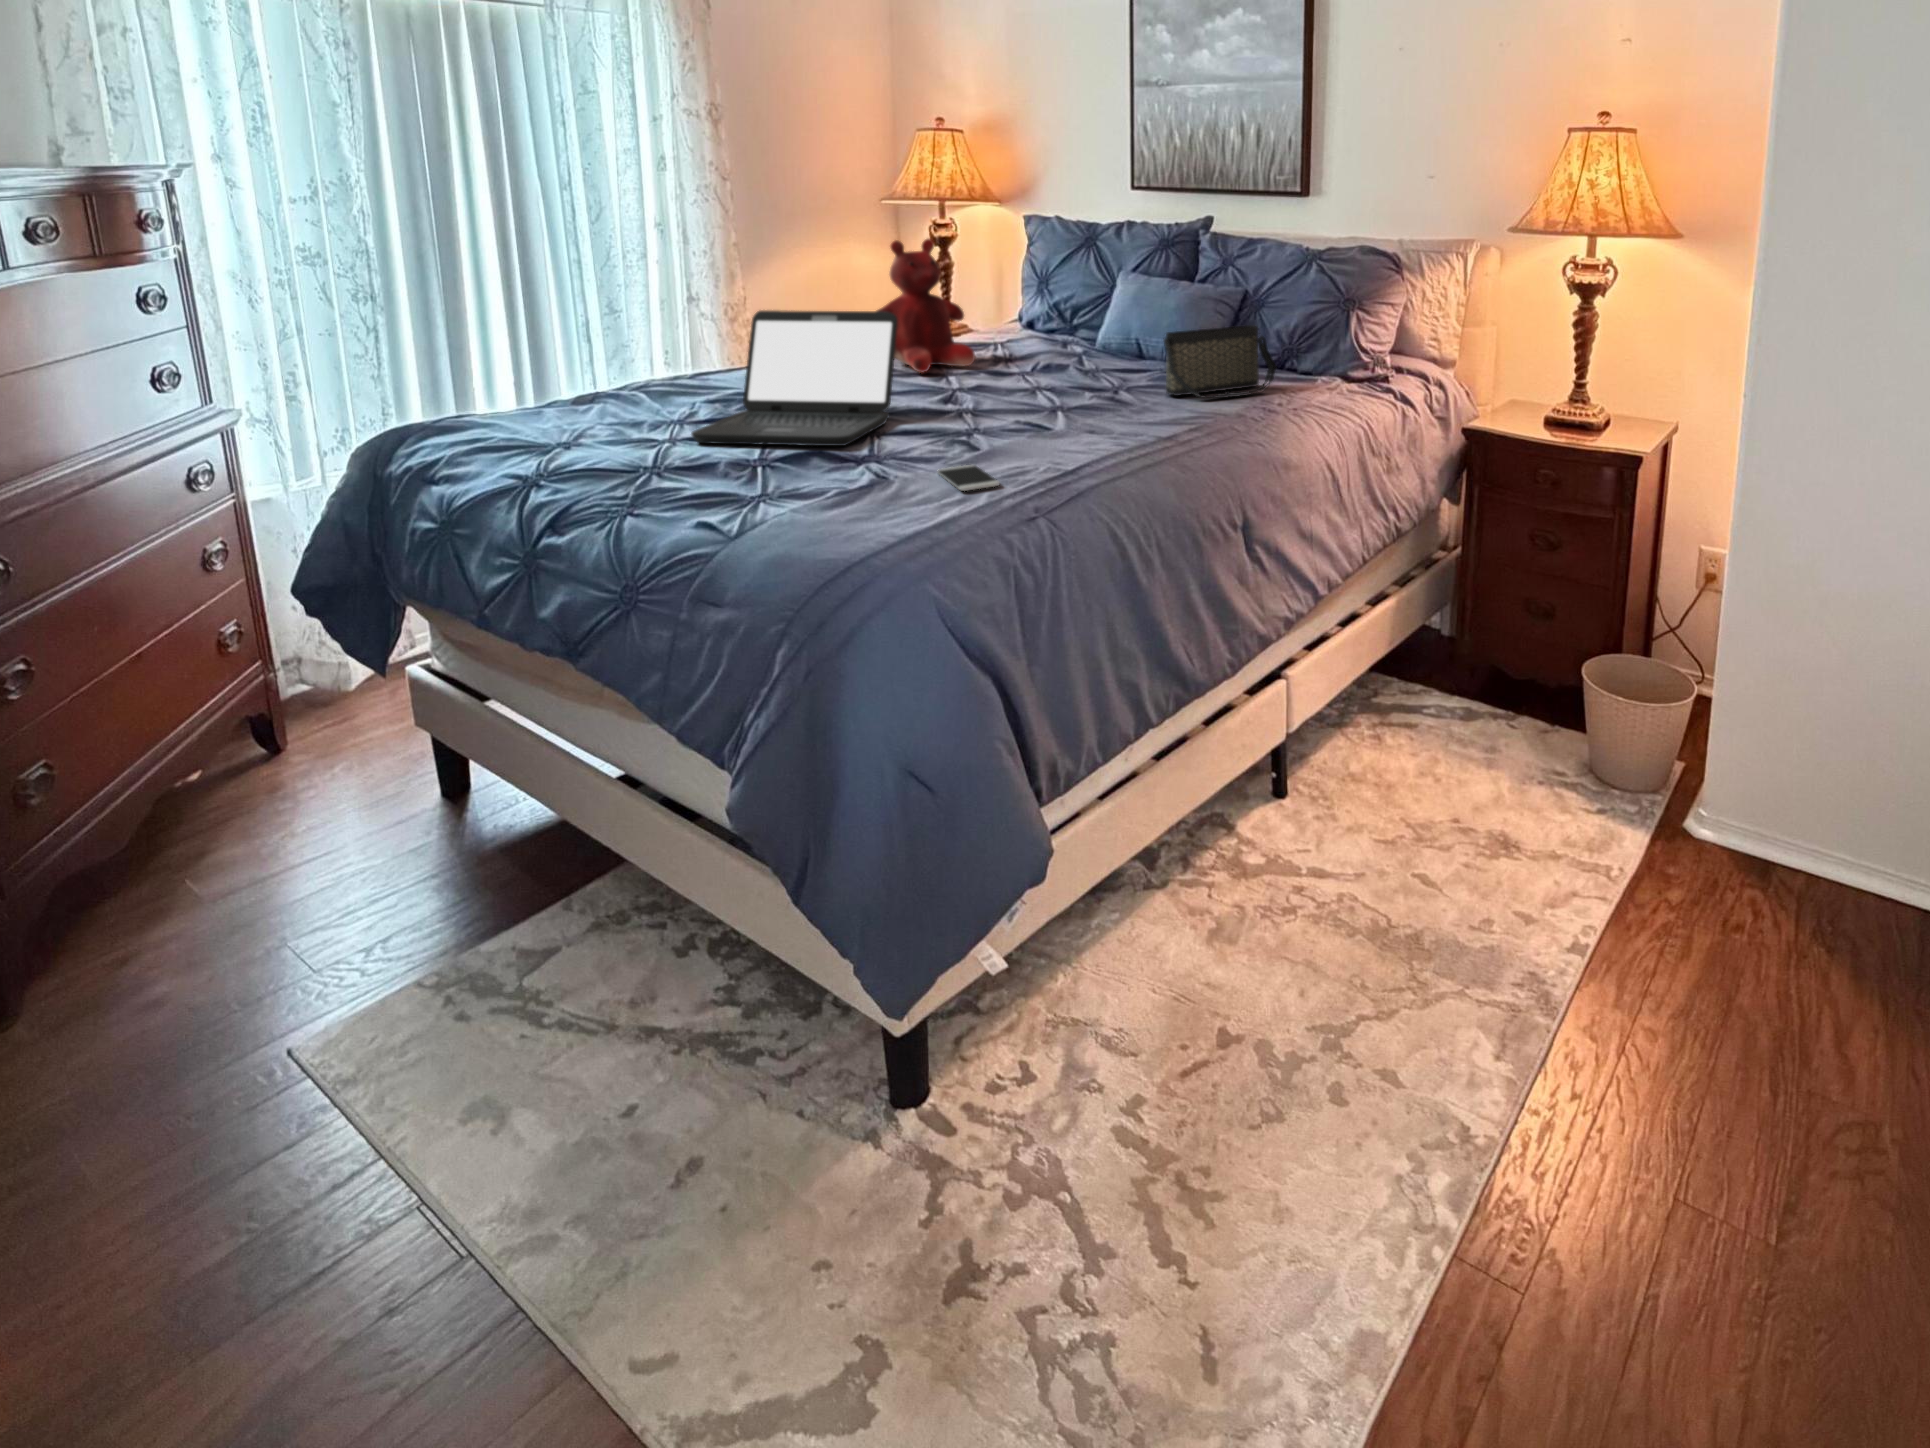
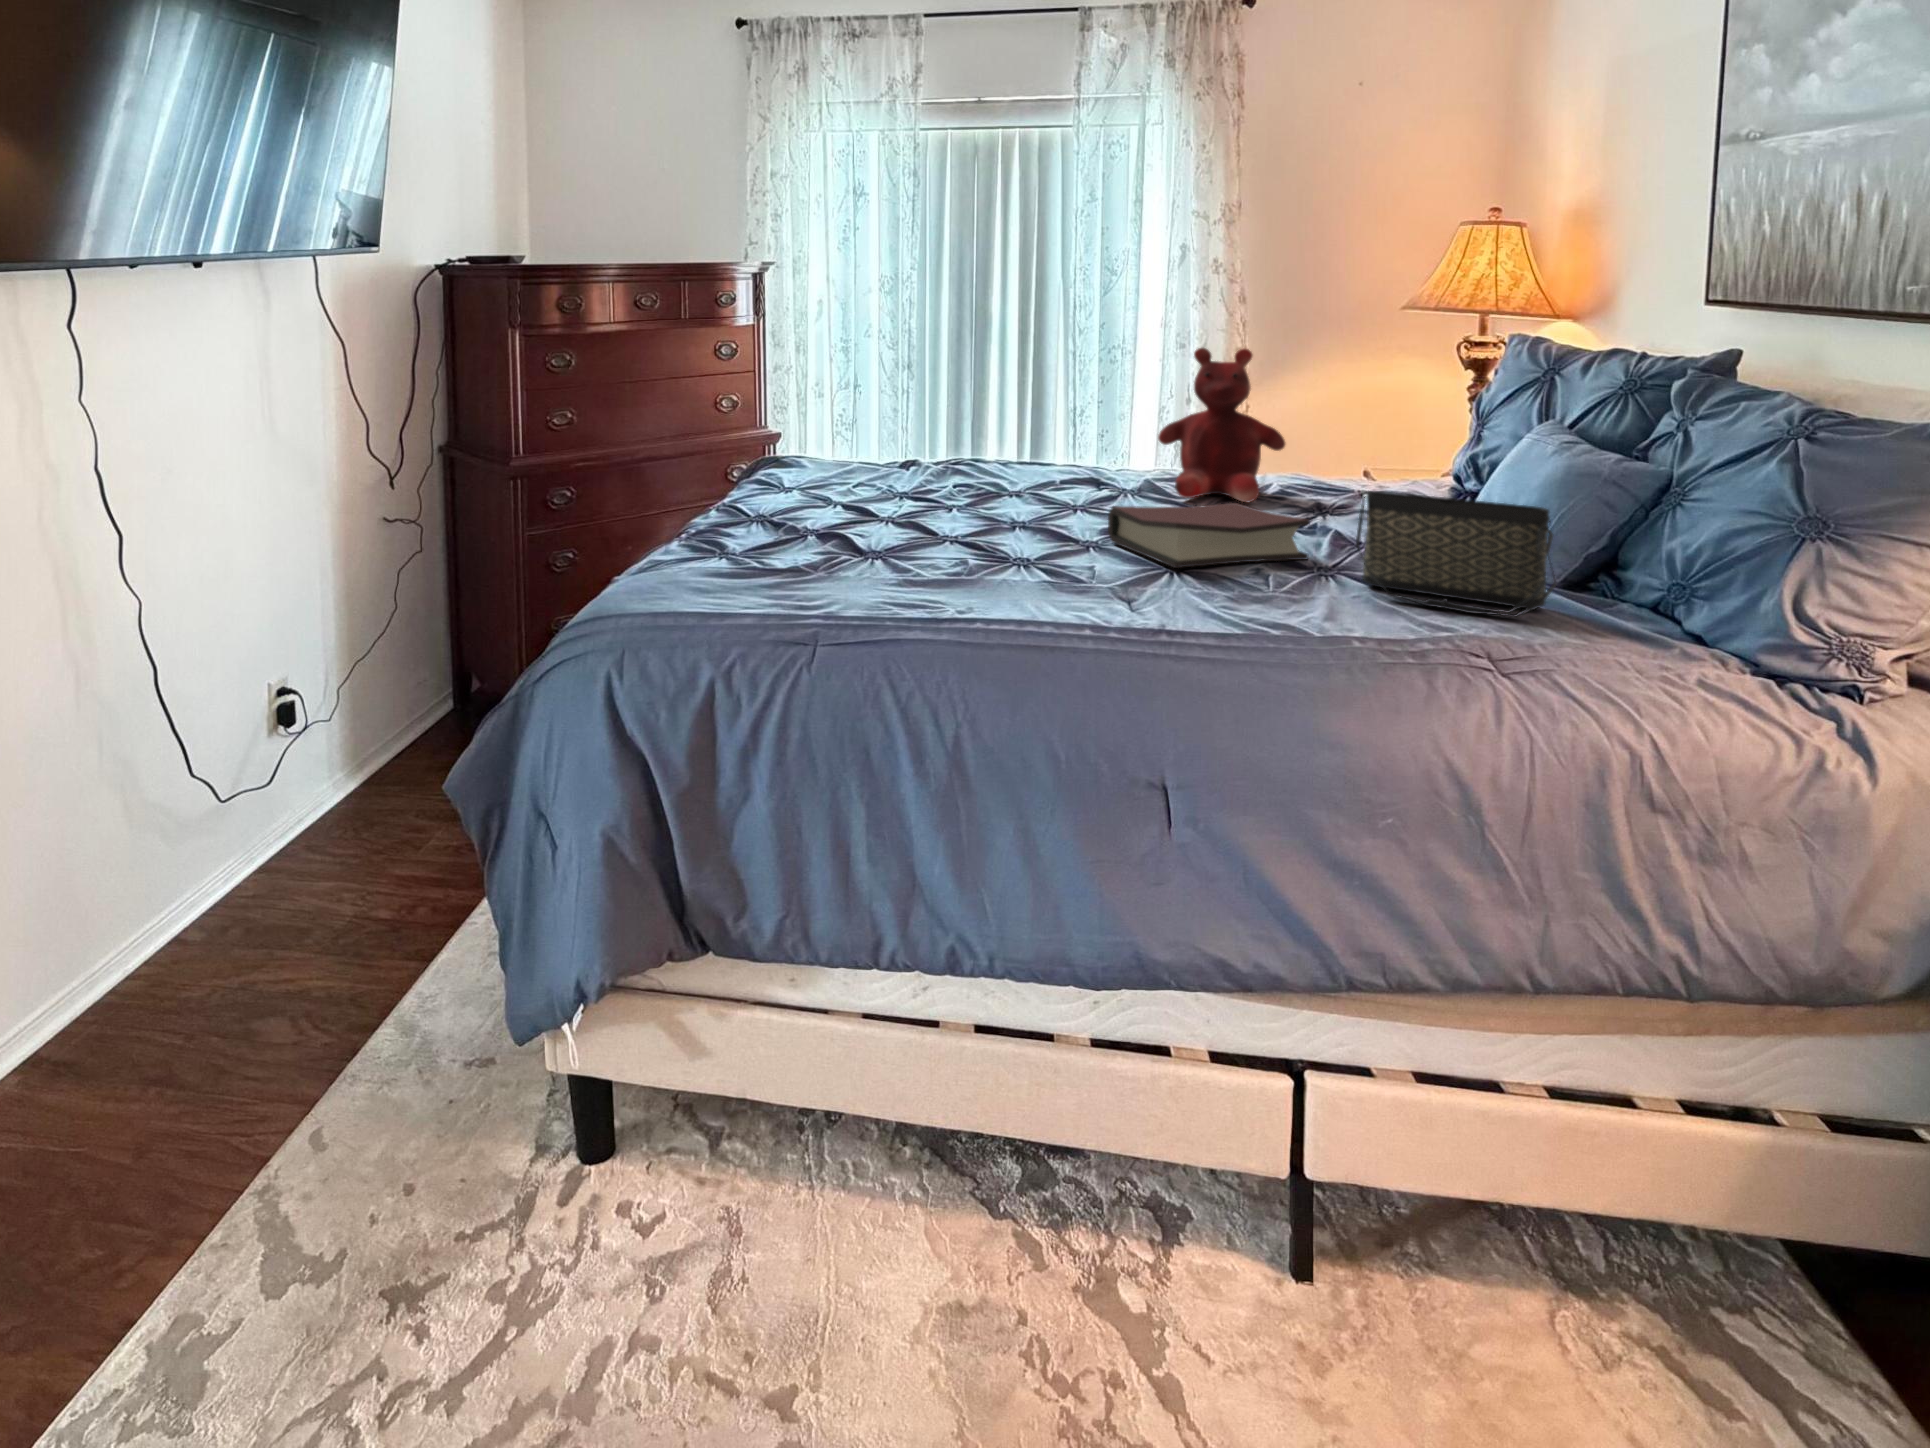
laptop: present [691,310,898,446] -> none [868,399,1058,534]
hardback book: none [972,363,1103,416] -> present [1108,503,1310,568]
smartphone: present [938,465,999,491] -> none [877,570,955,598]

